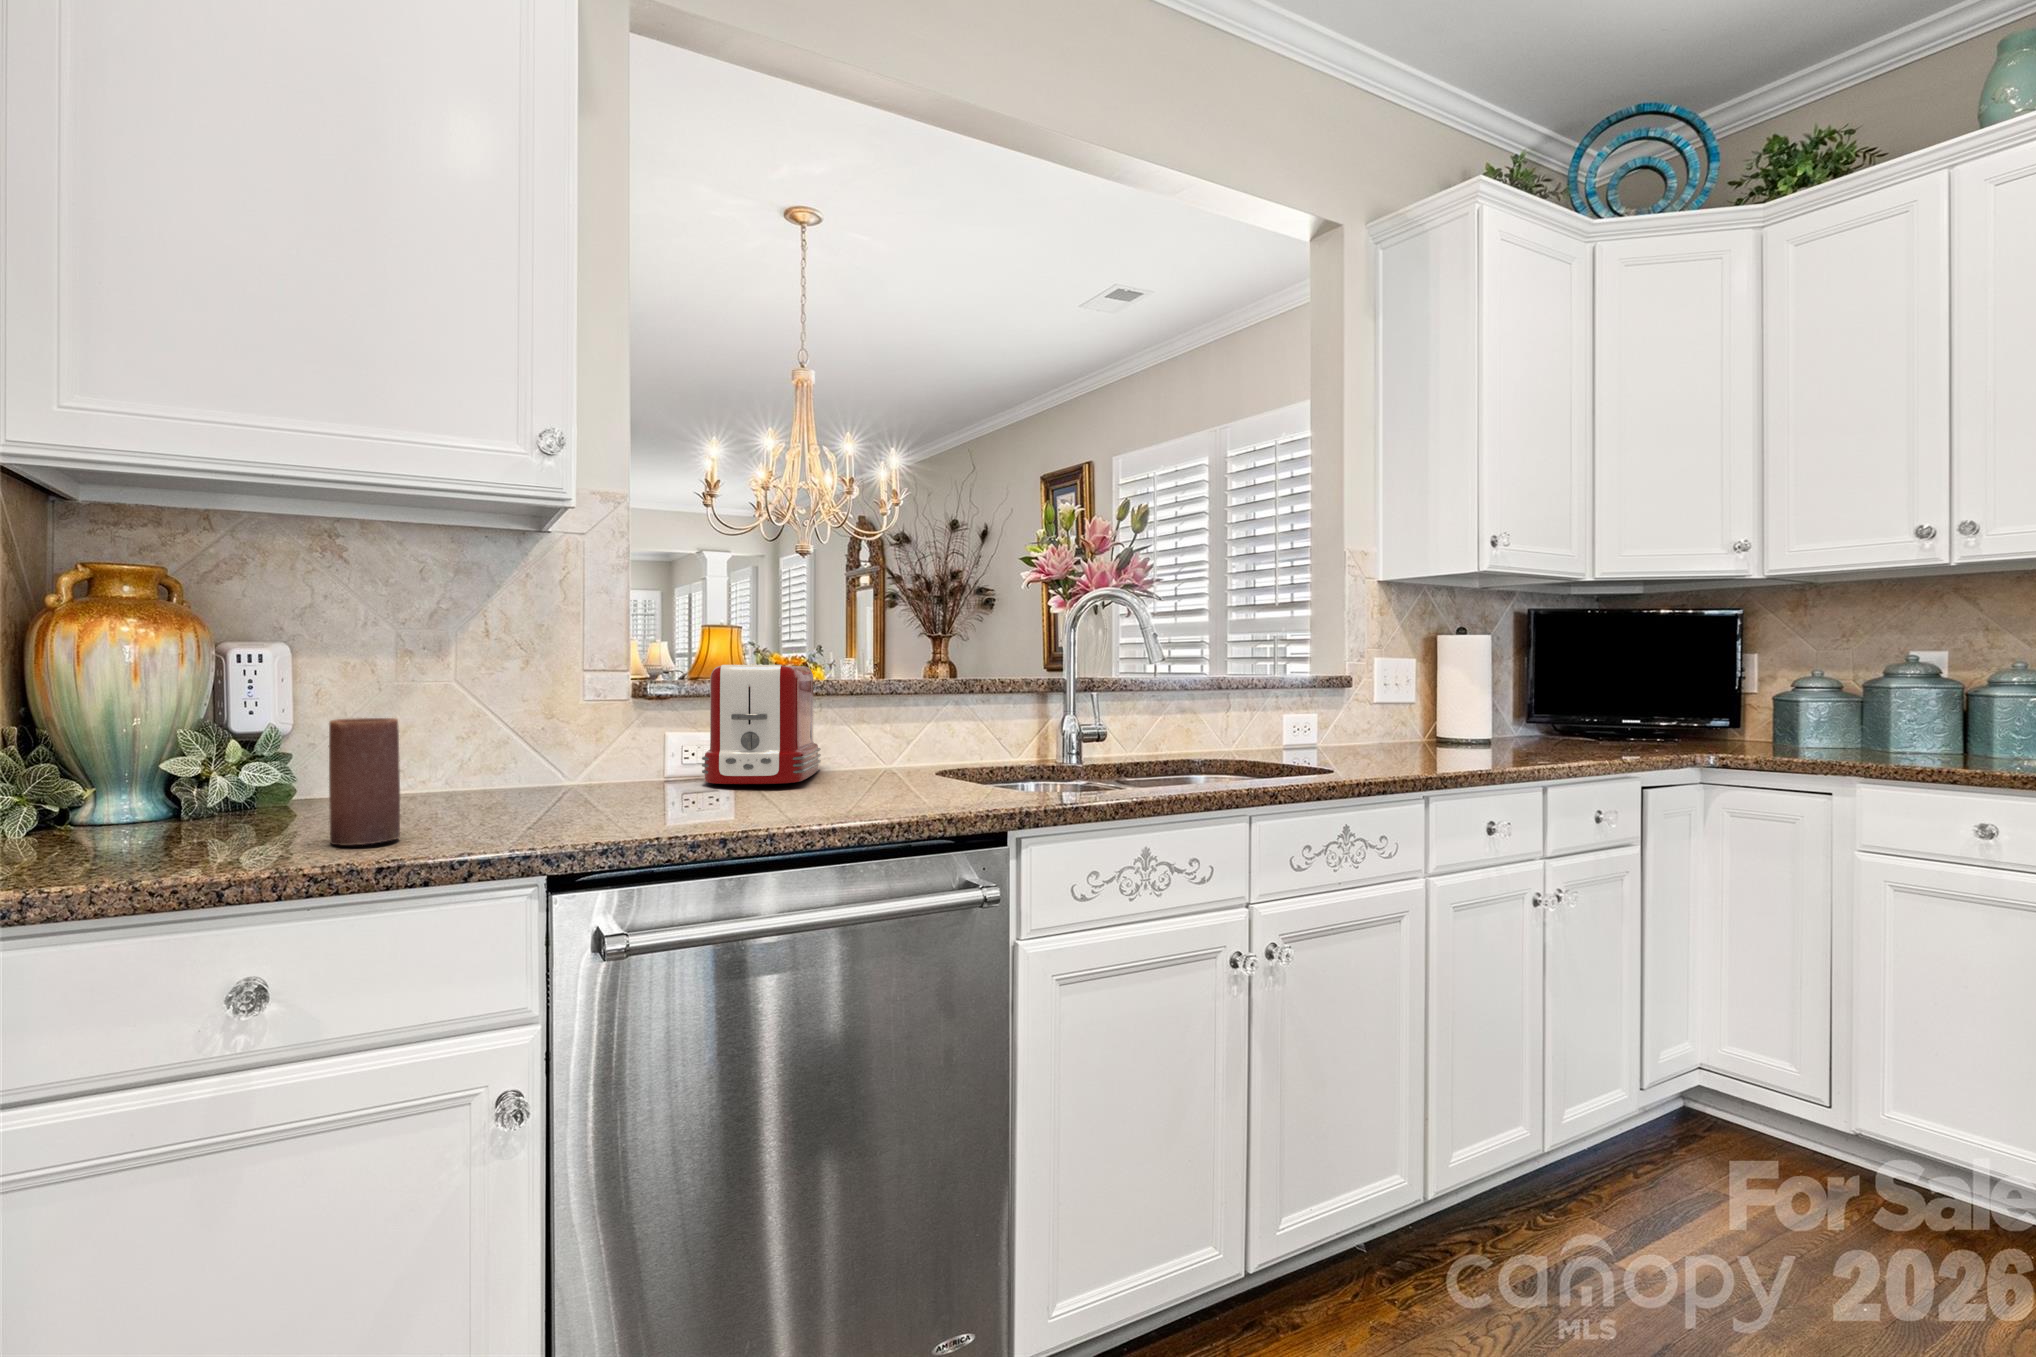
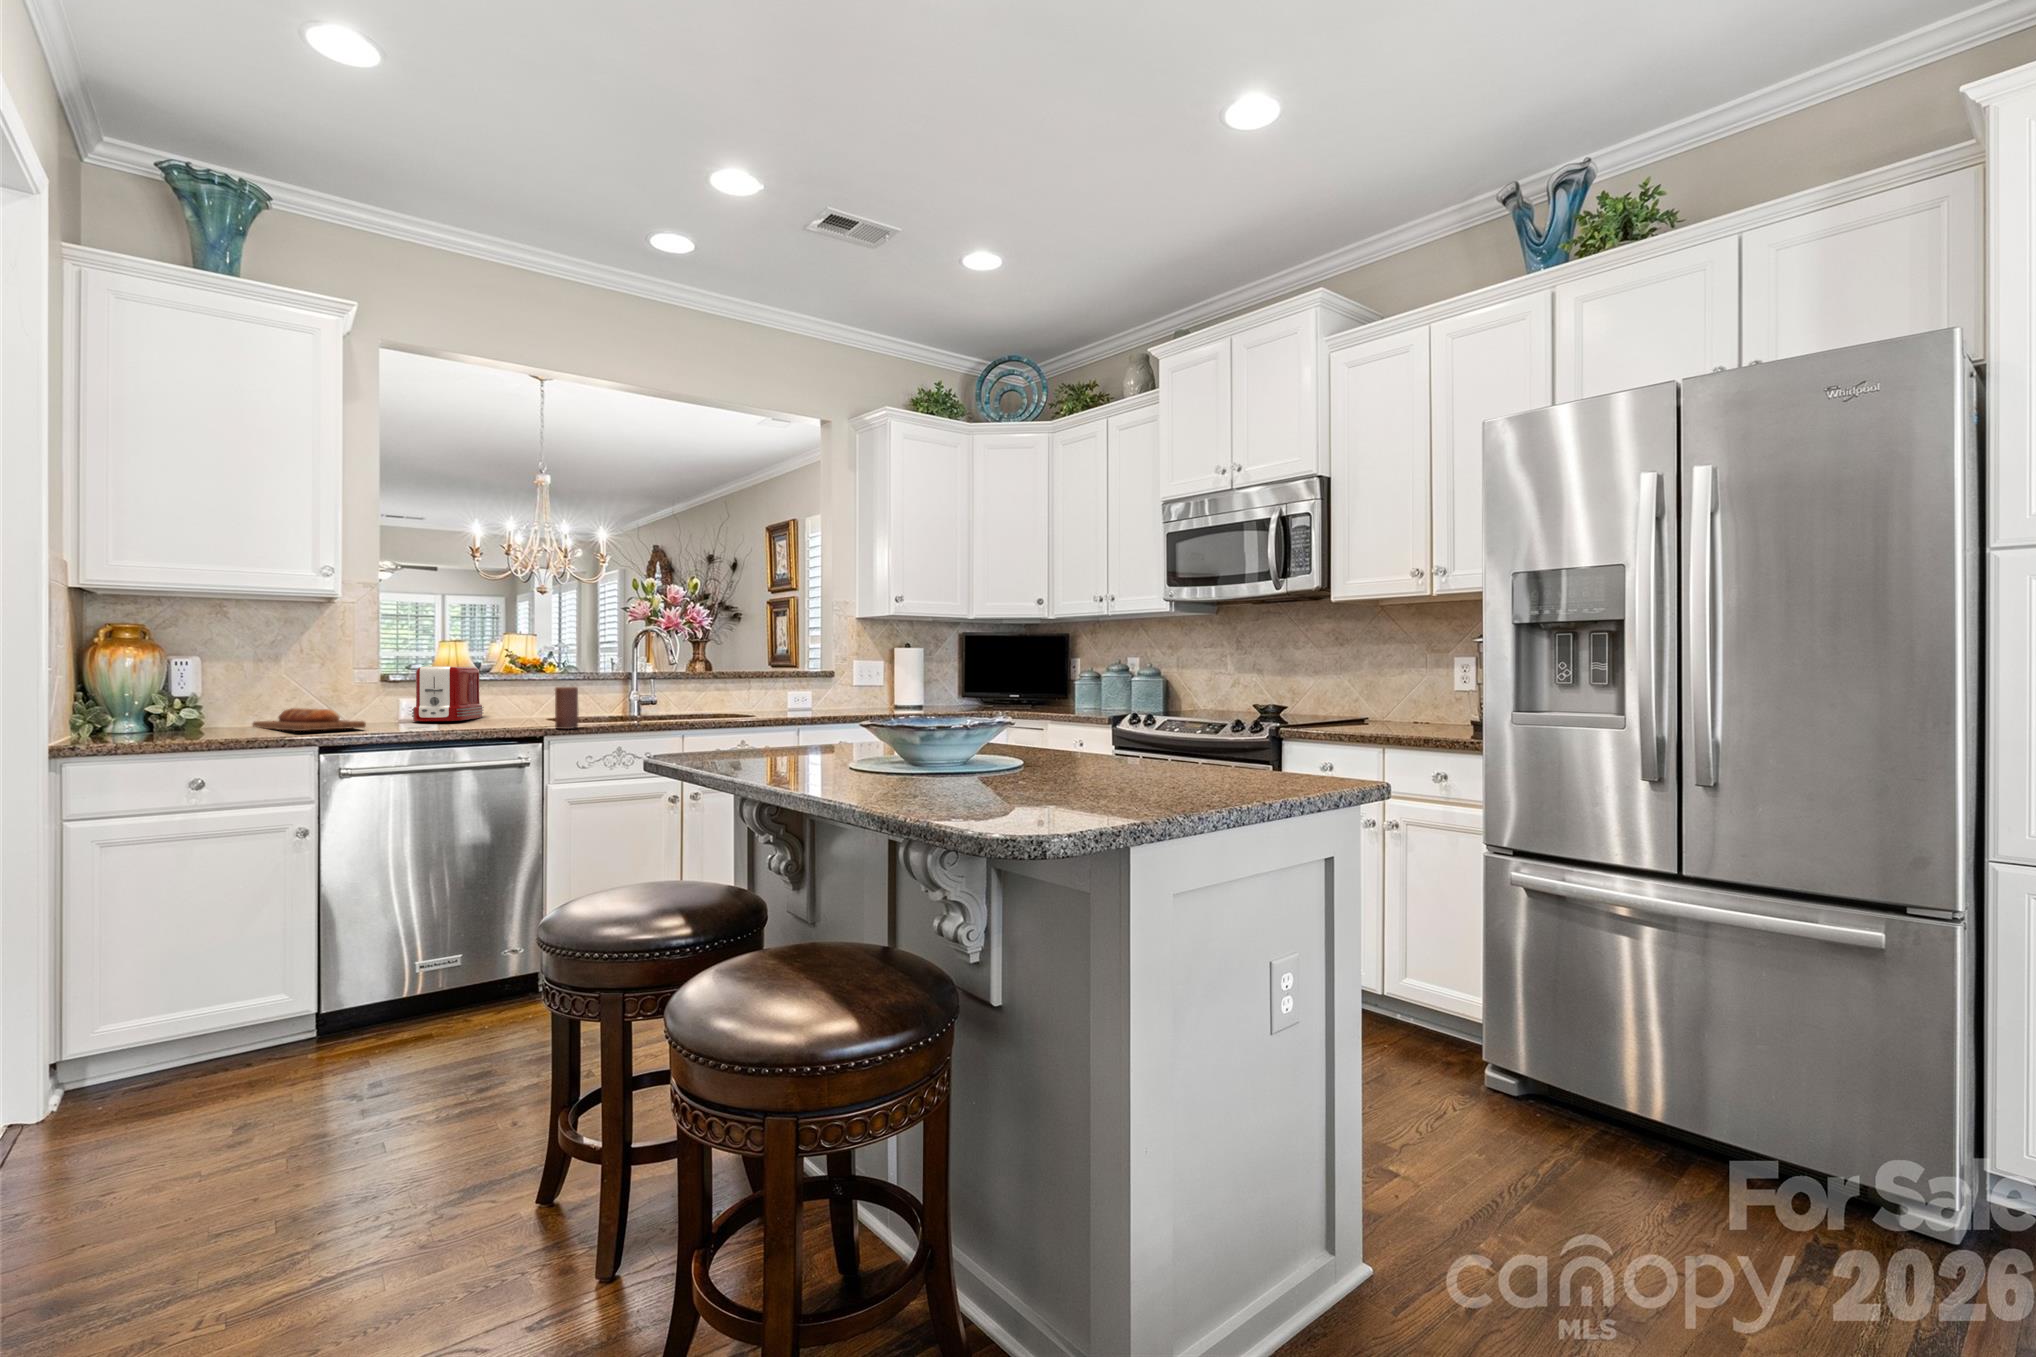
candle: present [329,718,400,845] -> present [555,687,578,729]
bread loaf: none [393,757,631,818] -> present [253,708,366,731]

